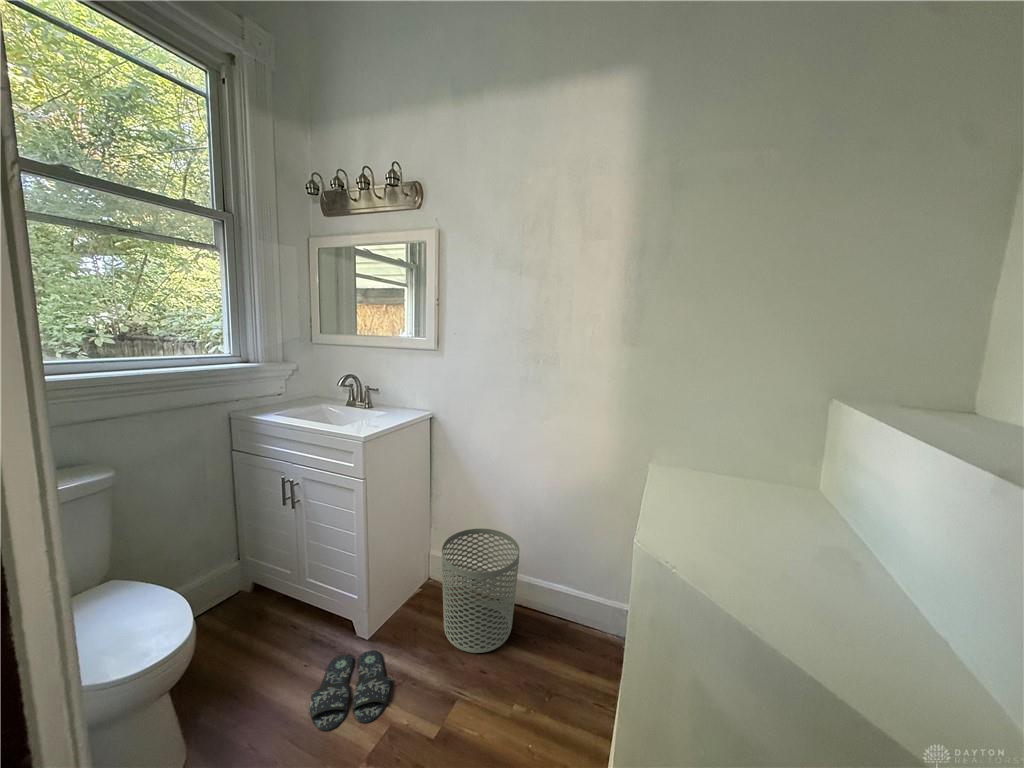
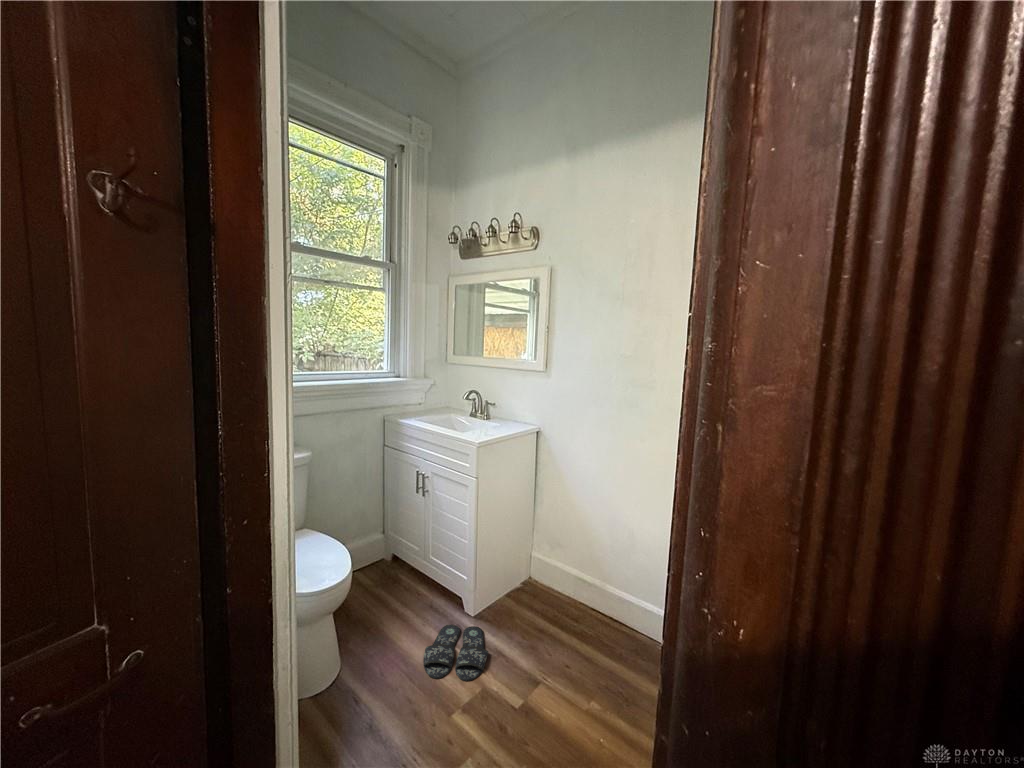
waste bin: present [442,529,519,653] -> none [538,535,611,650]

